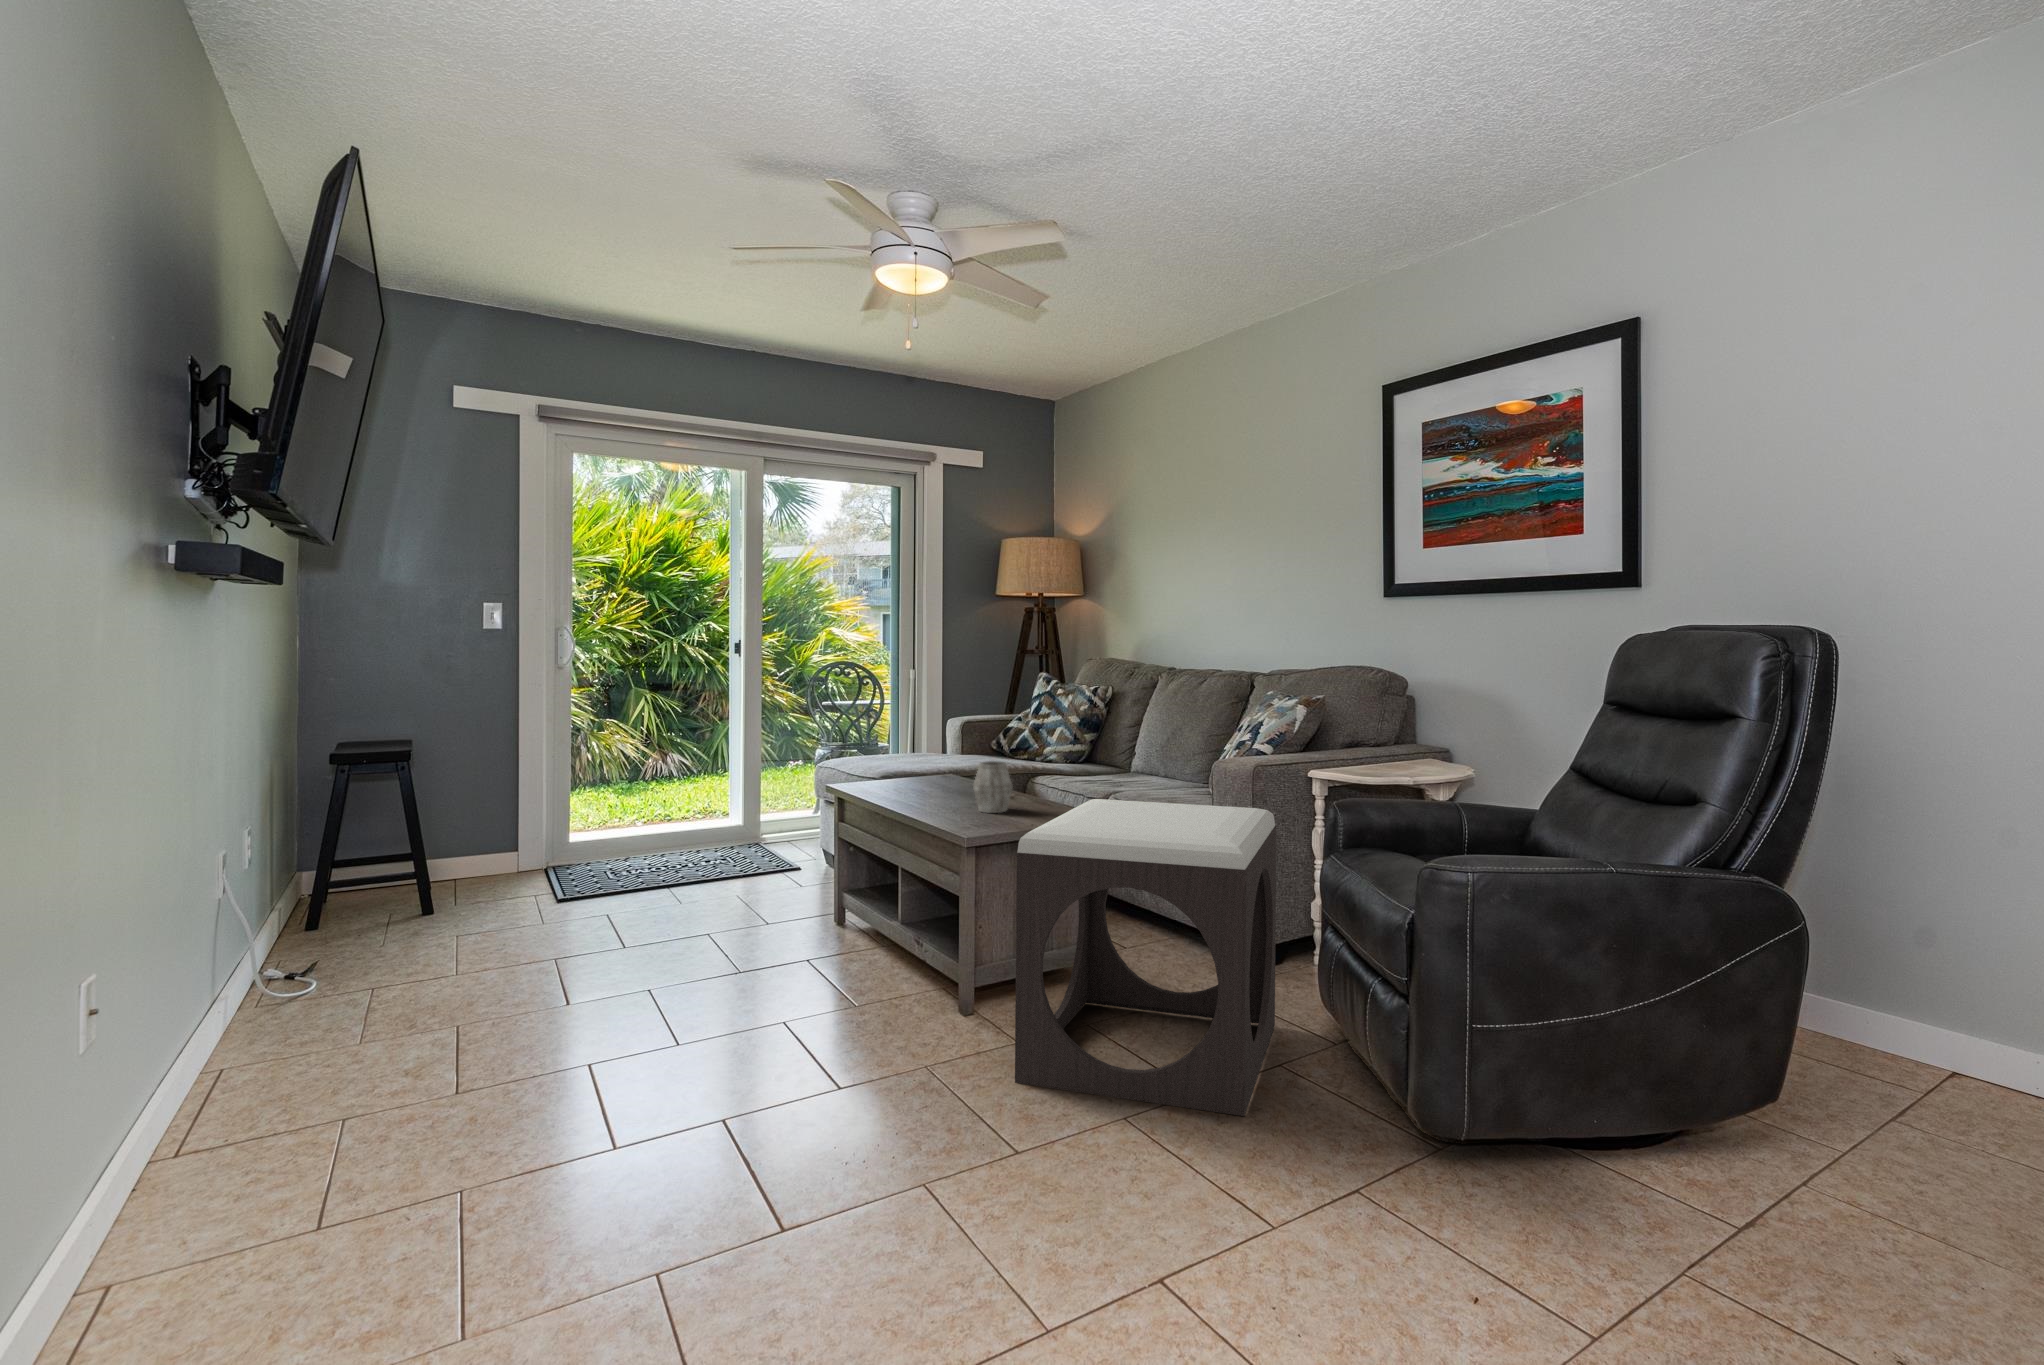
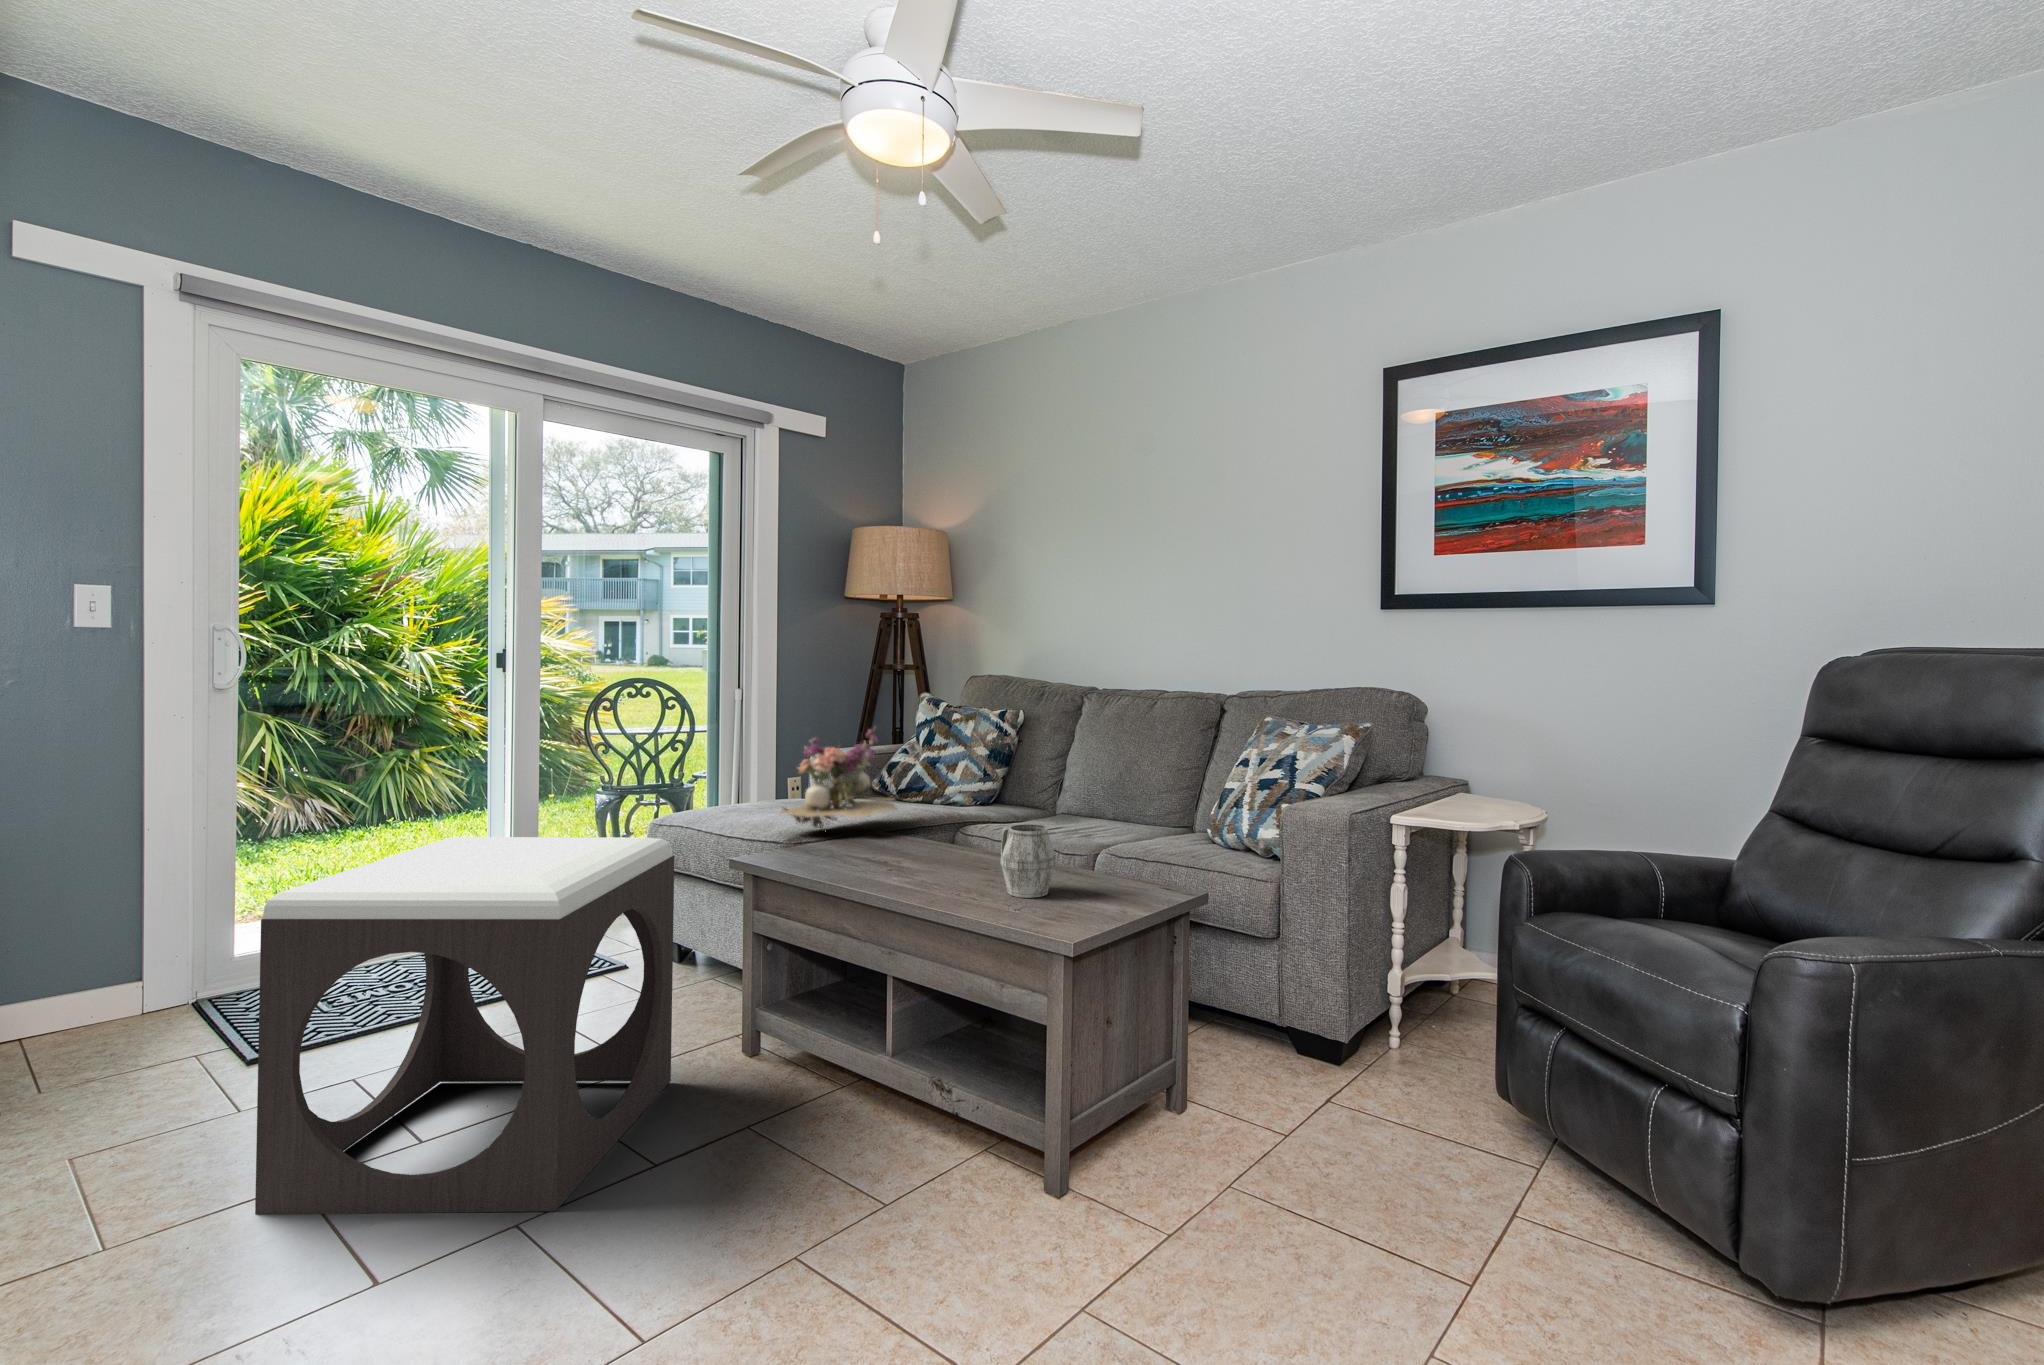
flower arrangement: none [882,696,977,773] -> present [779,729,896,830]
footstool: present [1015,799,1276,1116] -> present [255,837,674,1214]

